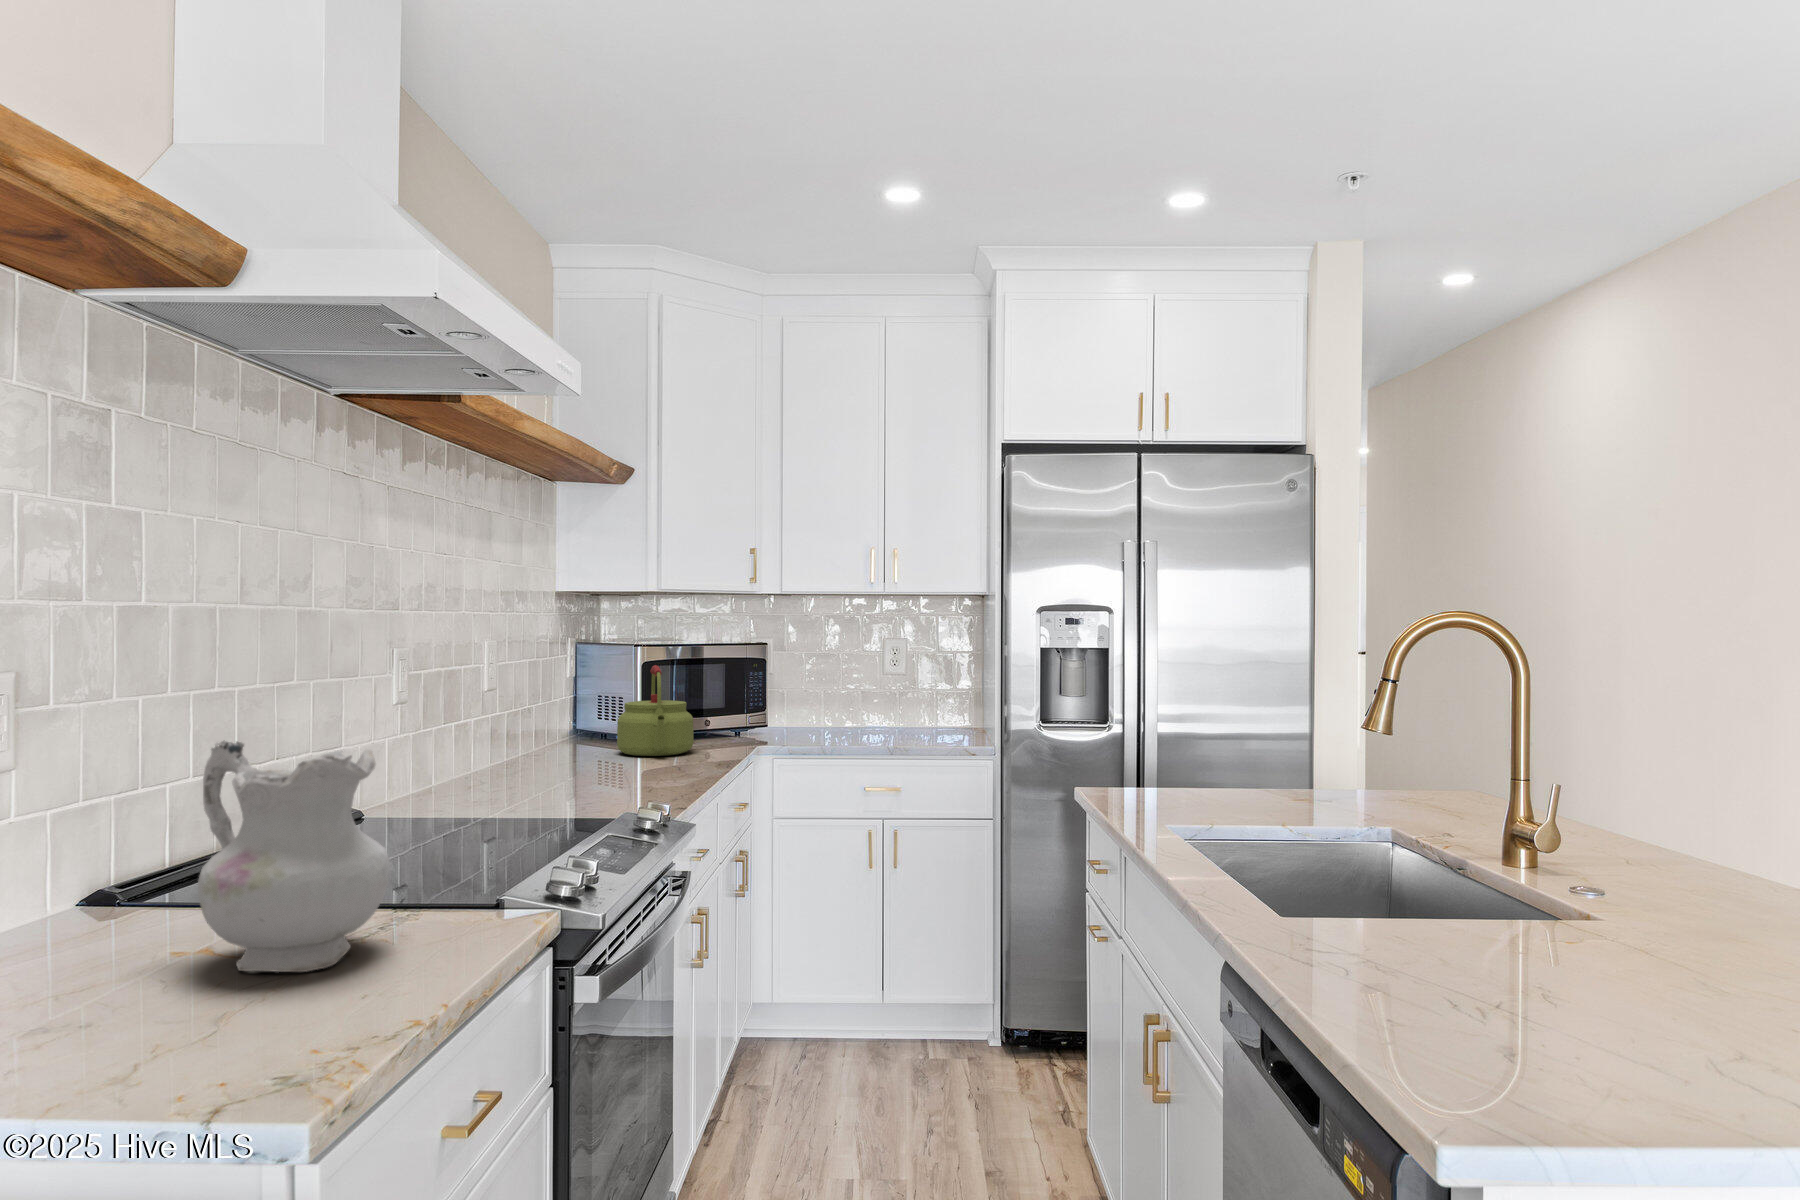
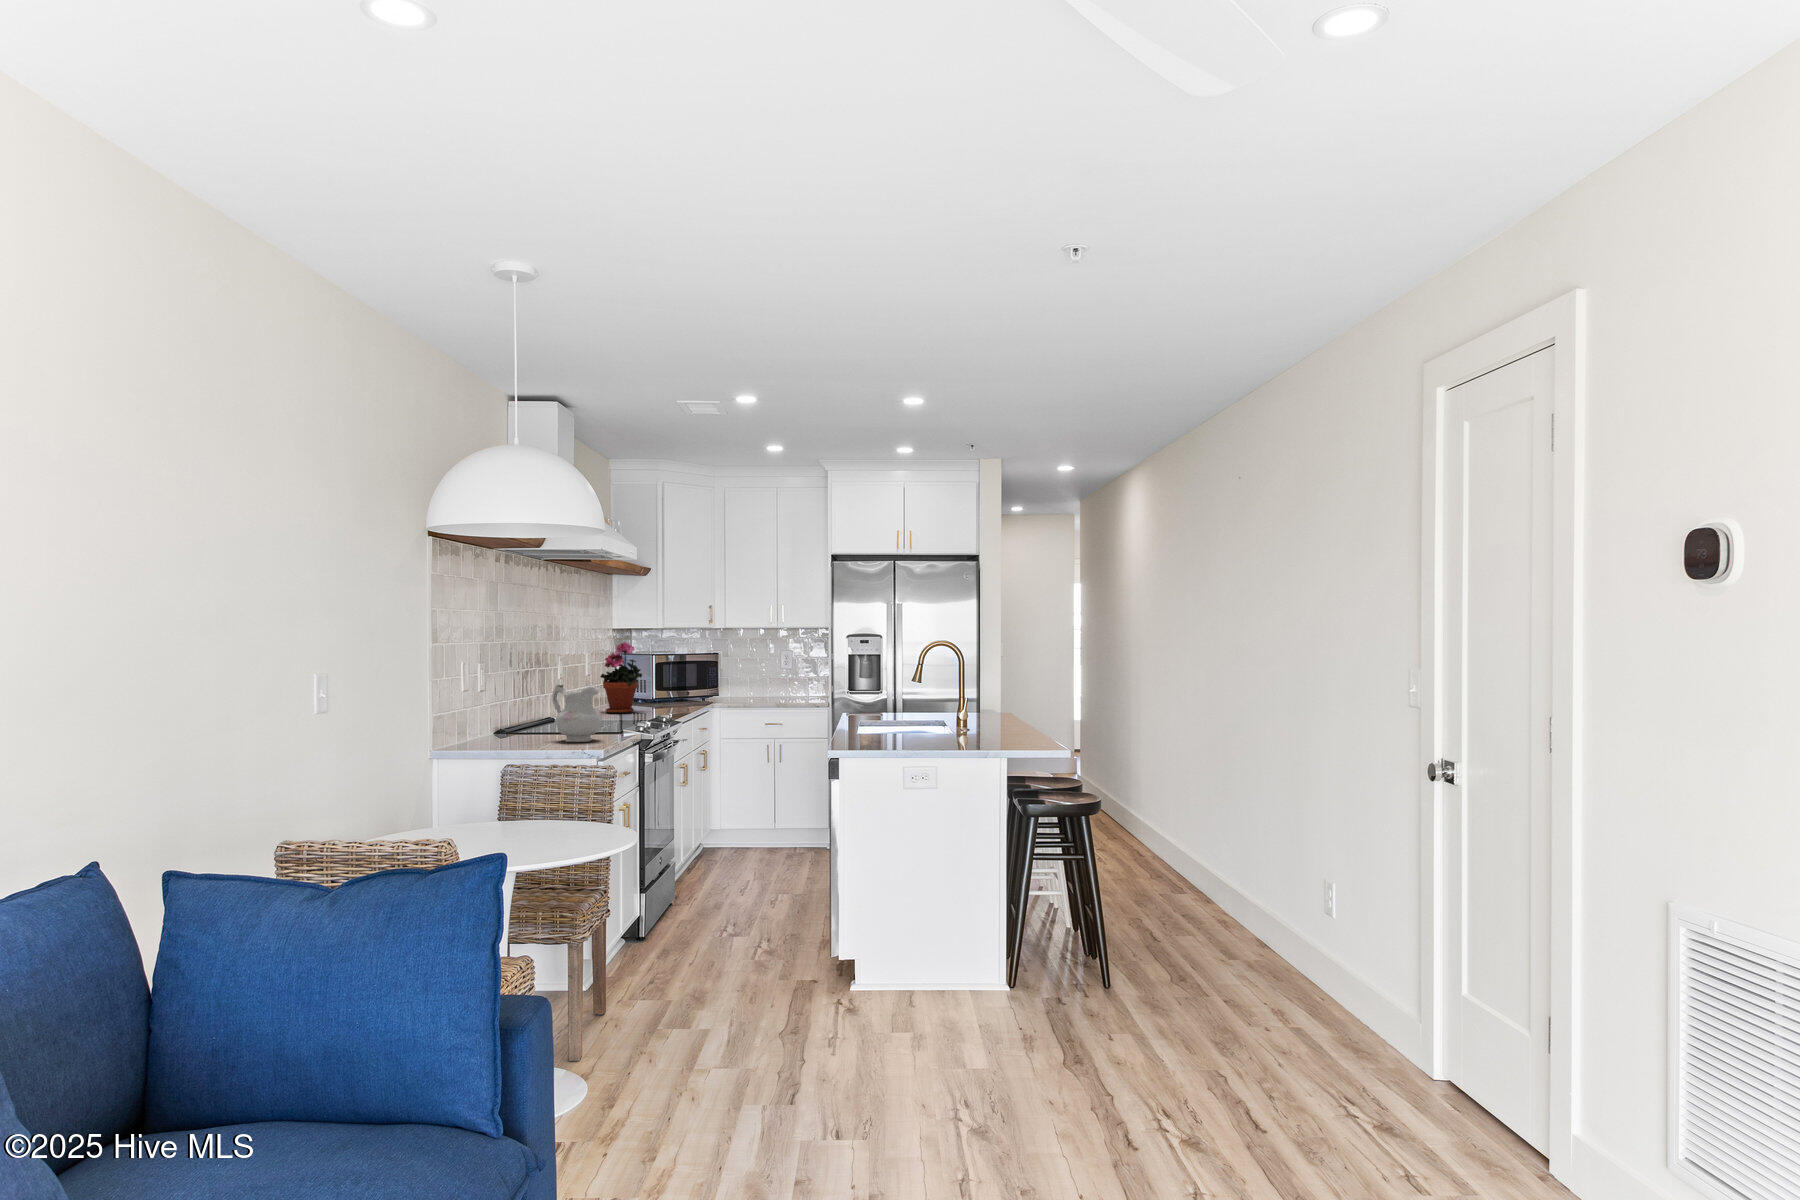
potted plant: none [506,612,603,781] -> present [600,642,642,714]
kettle: present [617,665,694,756] -> none [645,665,681,707]

